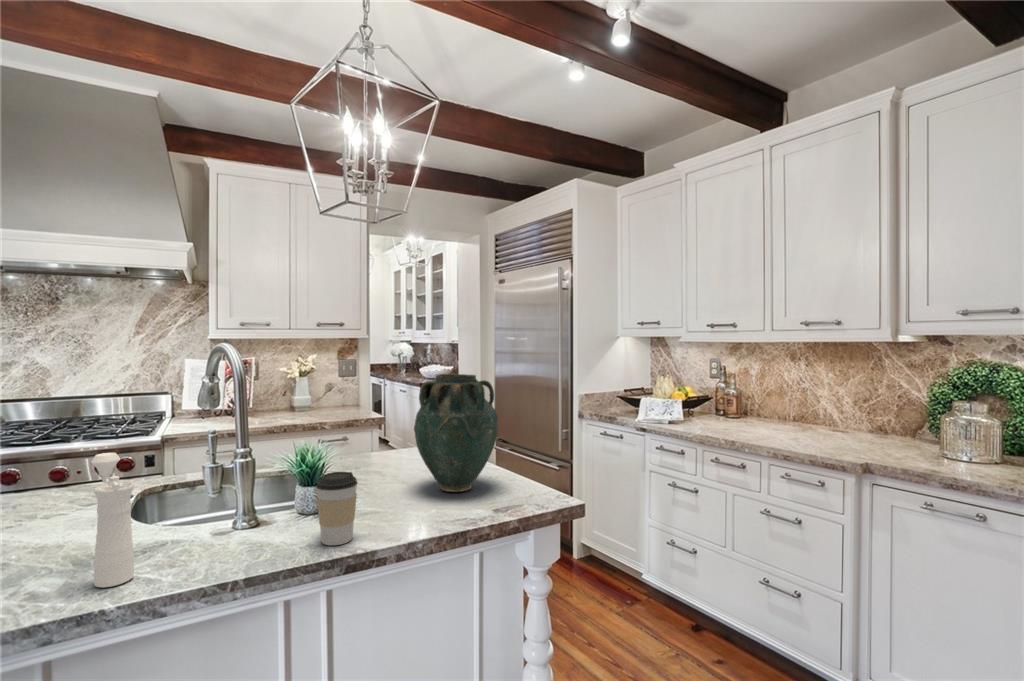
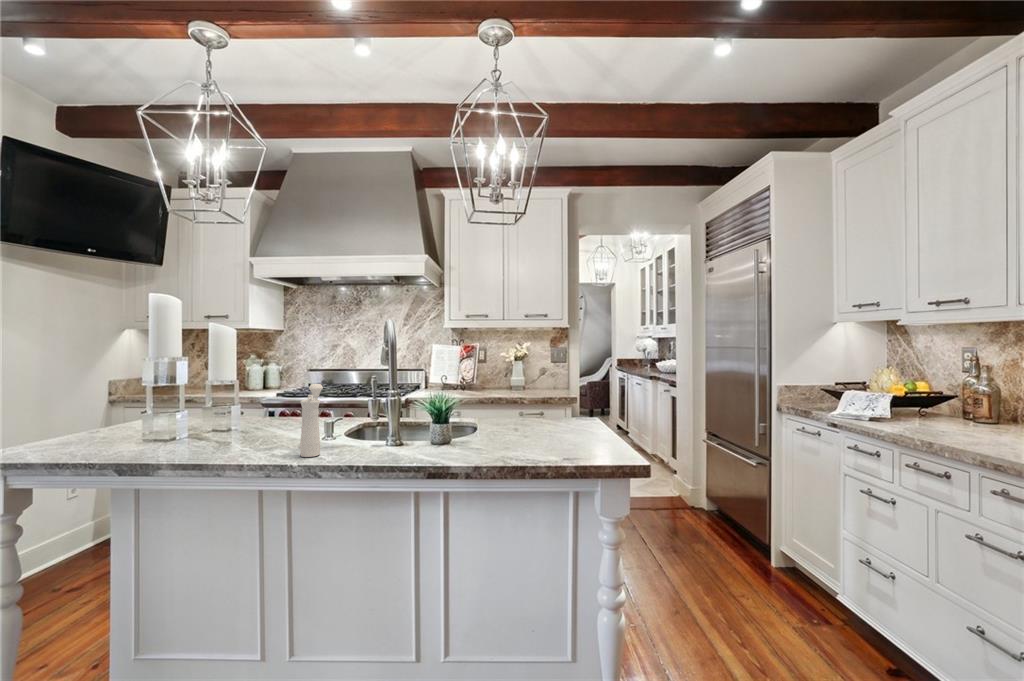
vase: present [414,374,498,492] -> none [519,347,589,445]
coffee cup: present [316,472,358,545] -> none [419,410,448,459]

